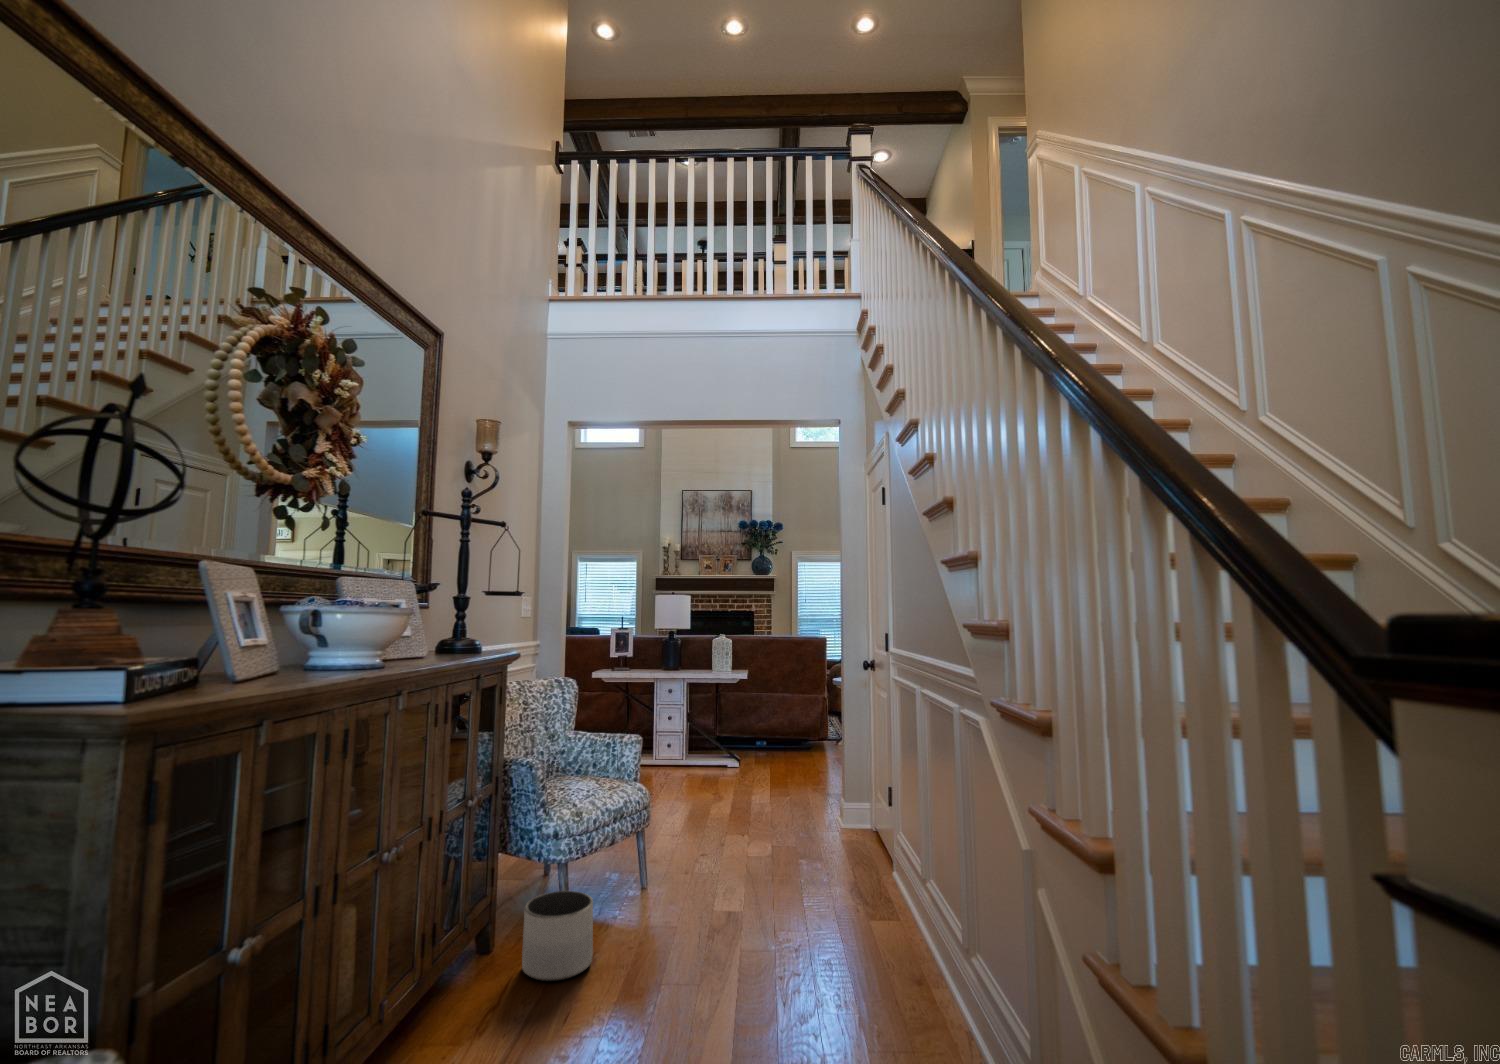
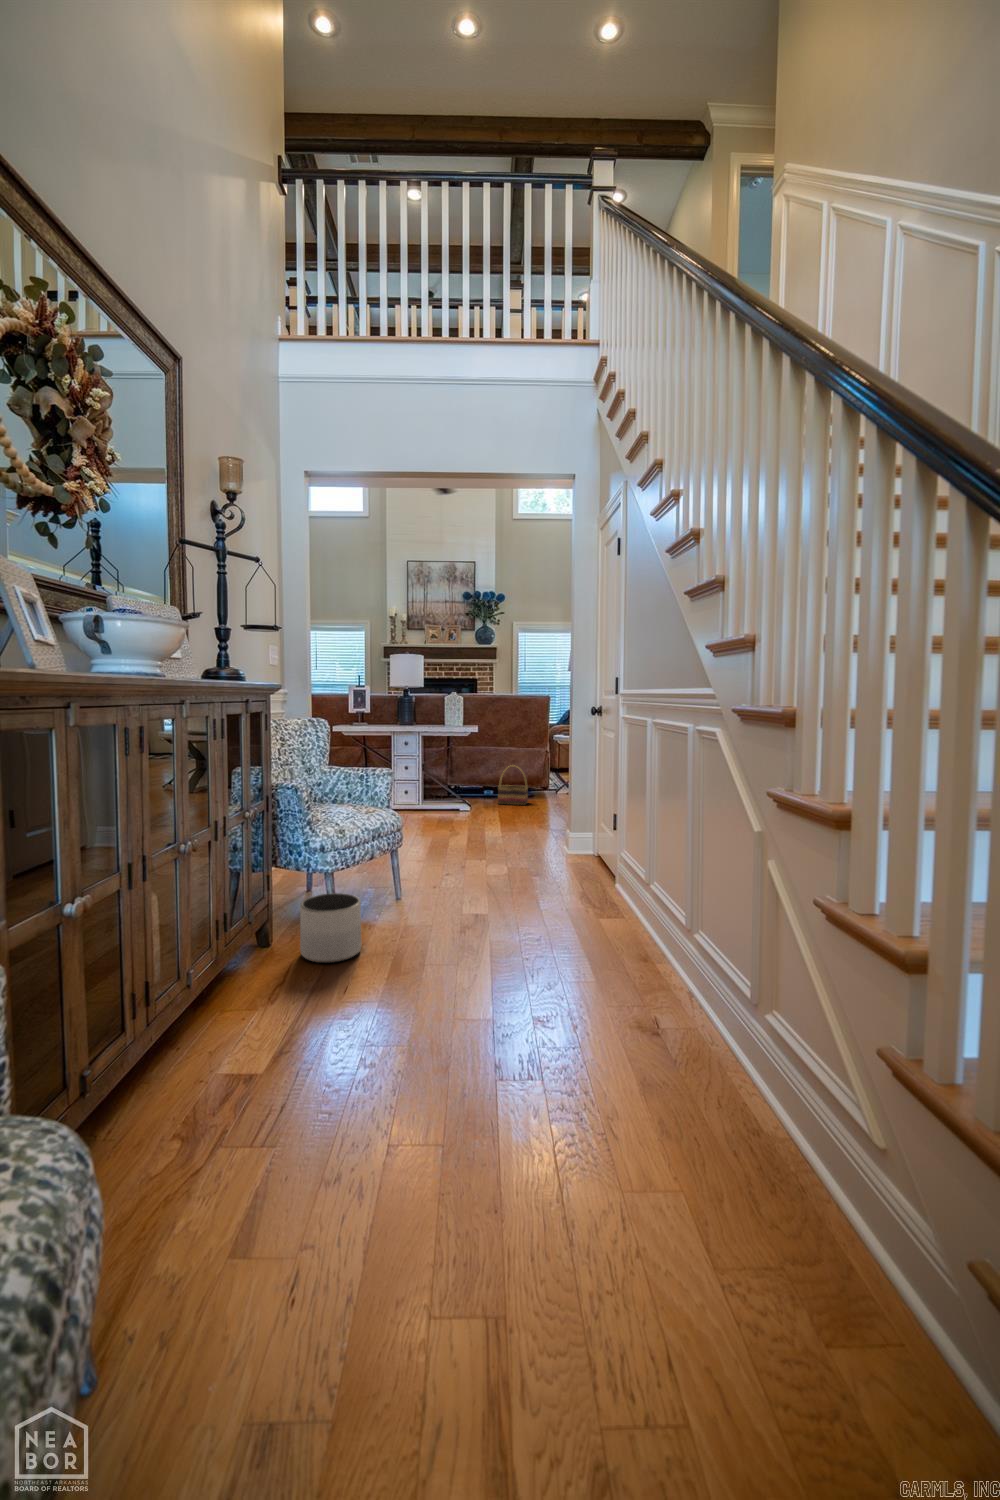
basket: none [771,715,806,761] -> present [498,765,528,805]

